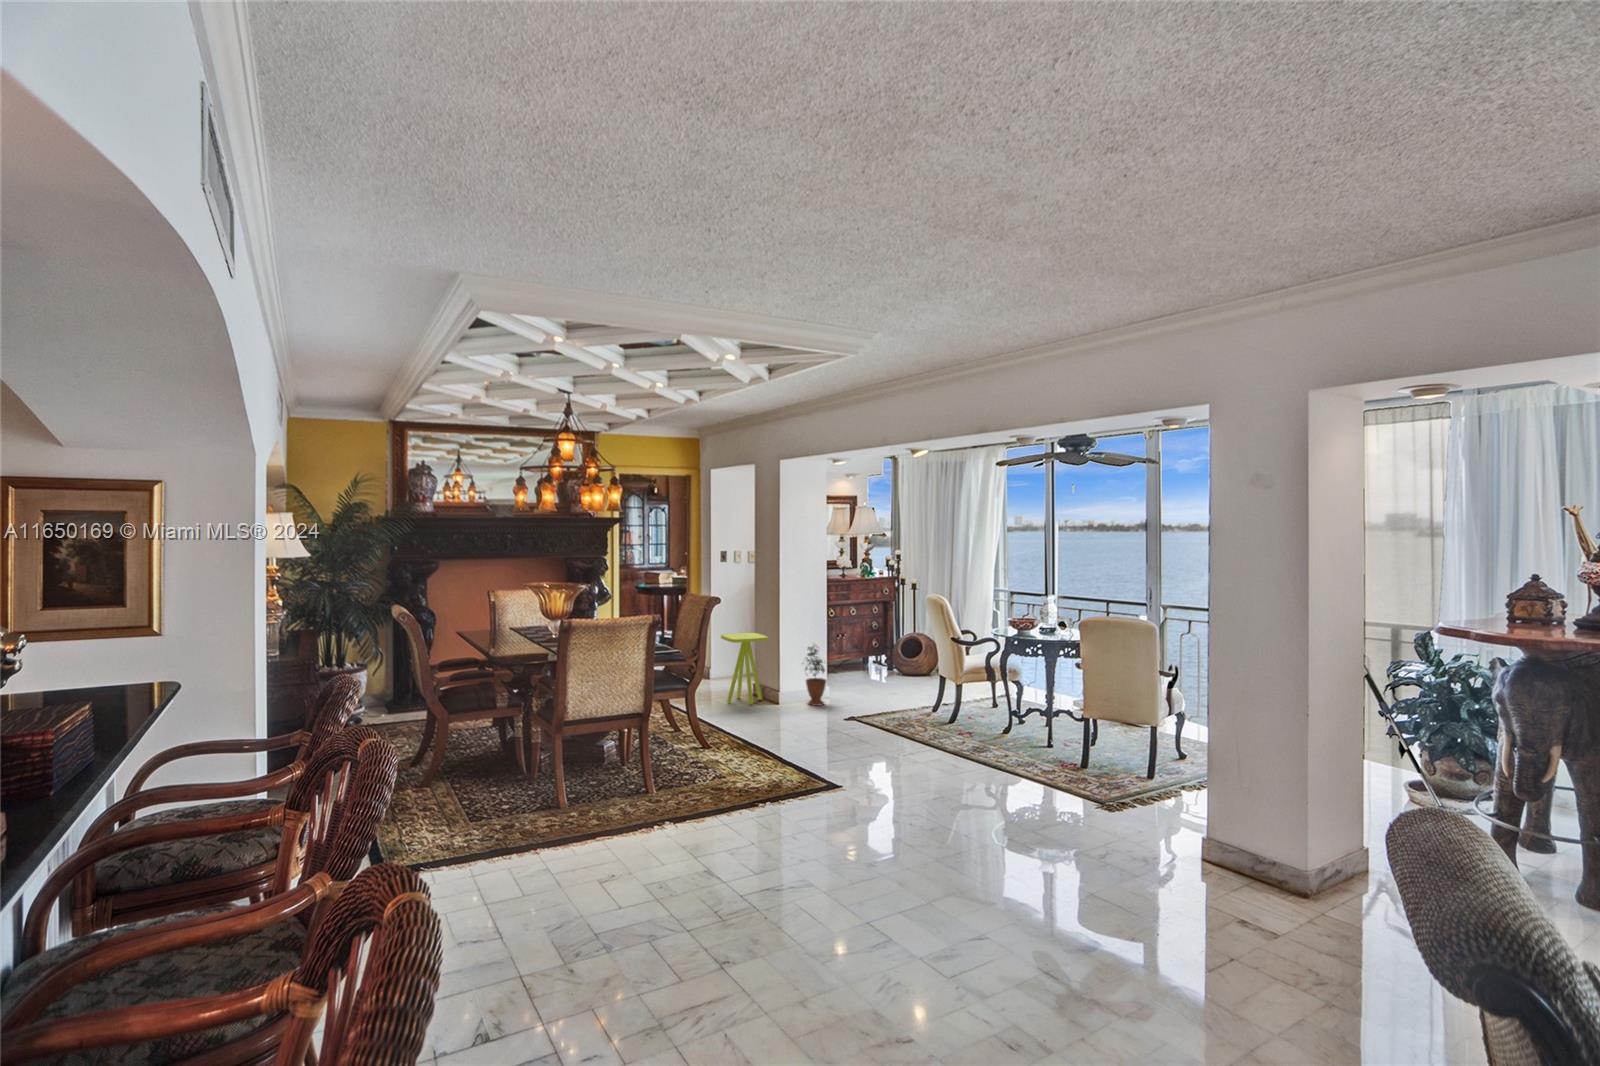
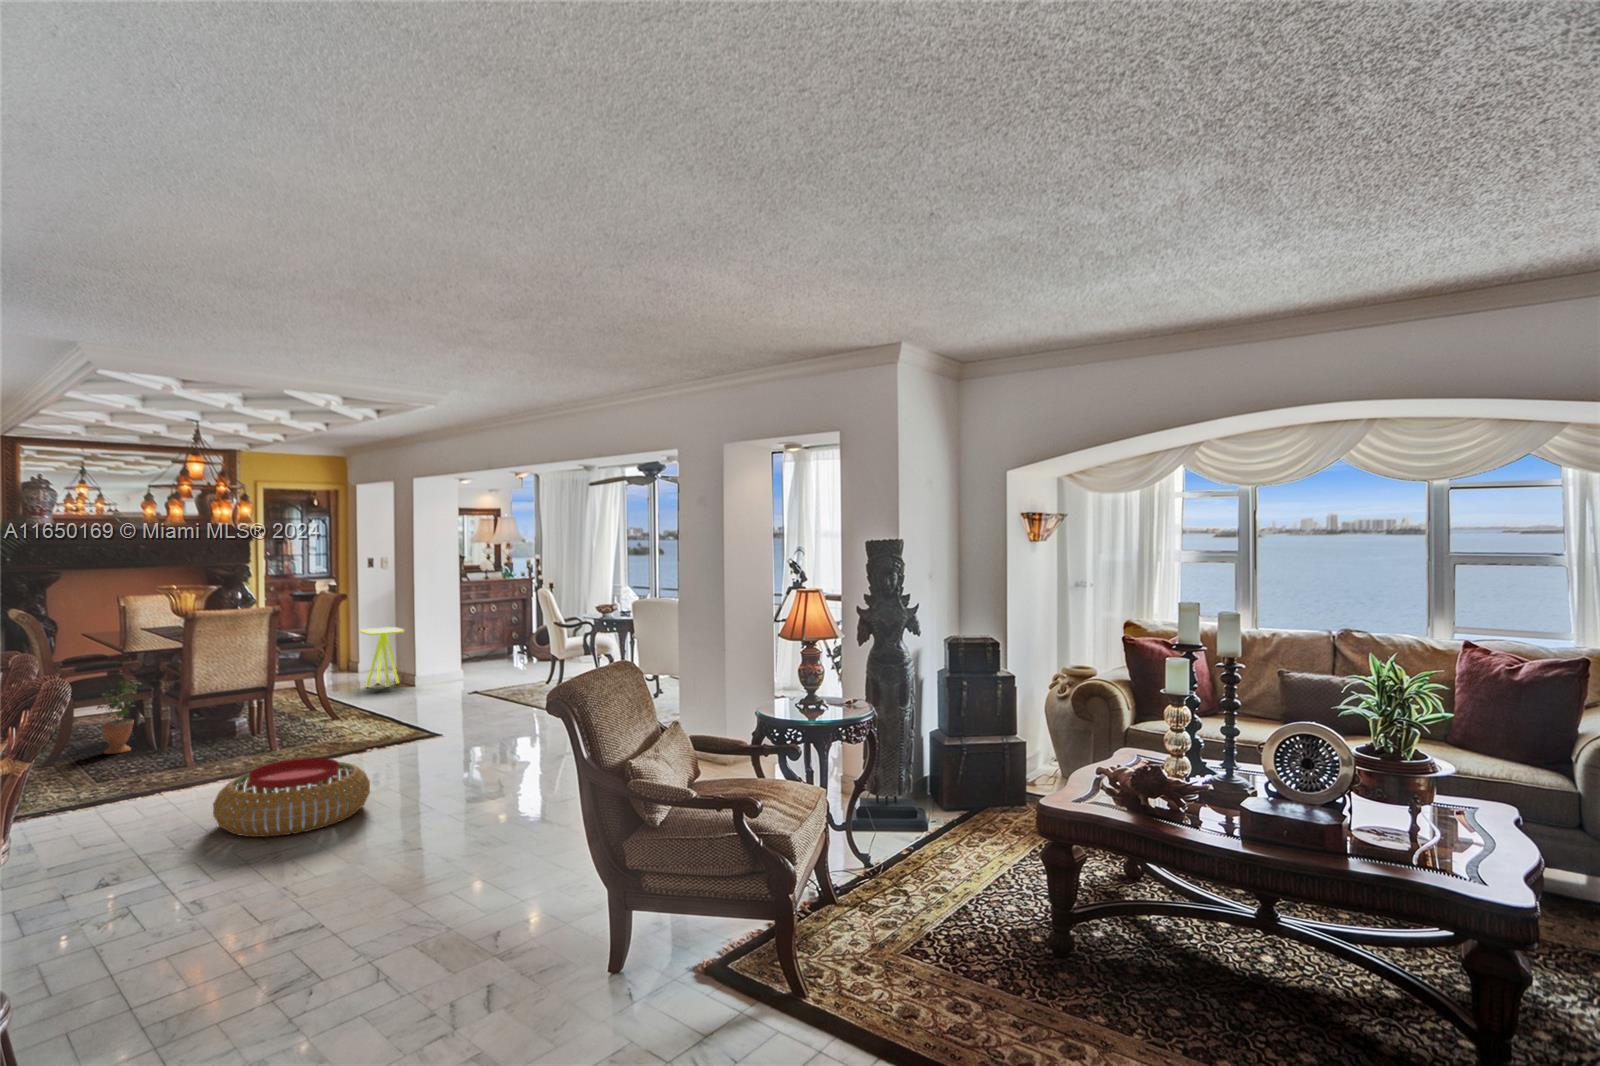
potted plant: present [805,646,826,706] -> present [97,681,141,754]
pouf: none [602,850,809,995] -> present [213,758,370,837]

